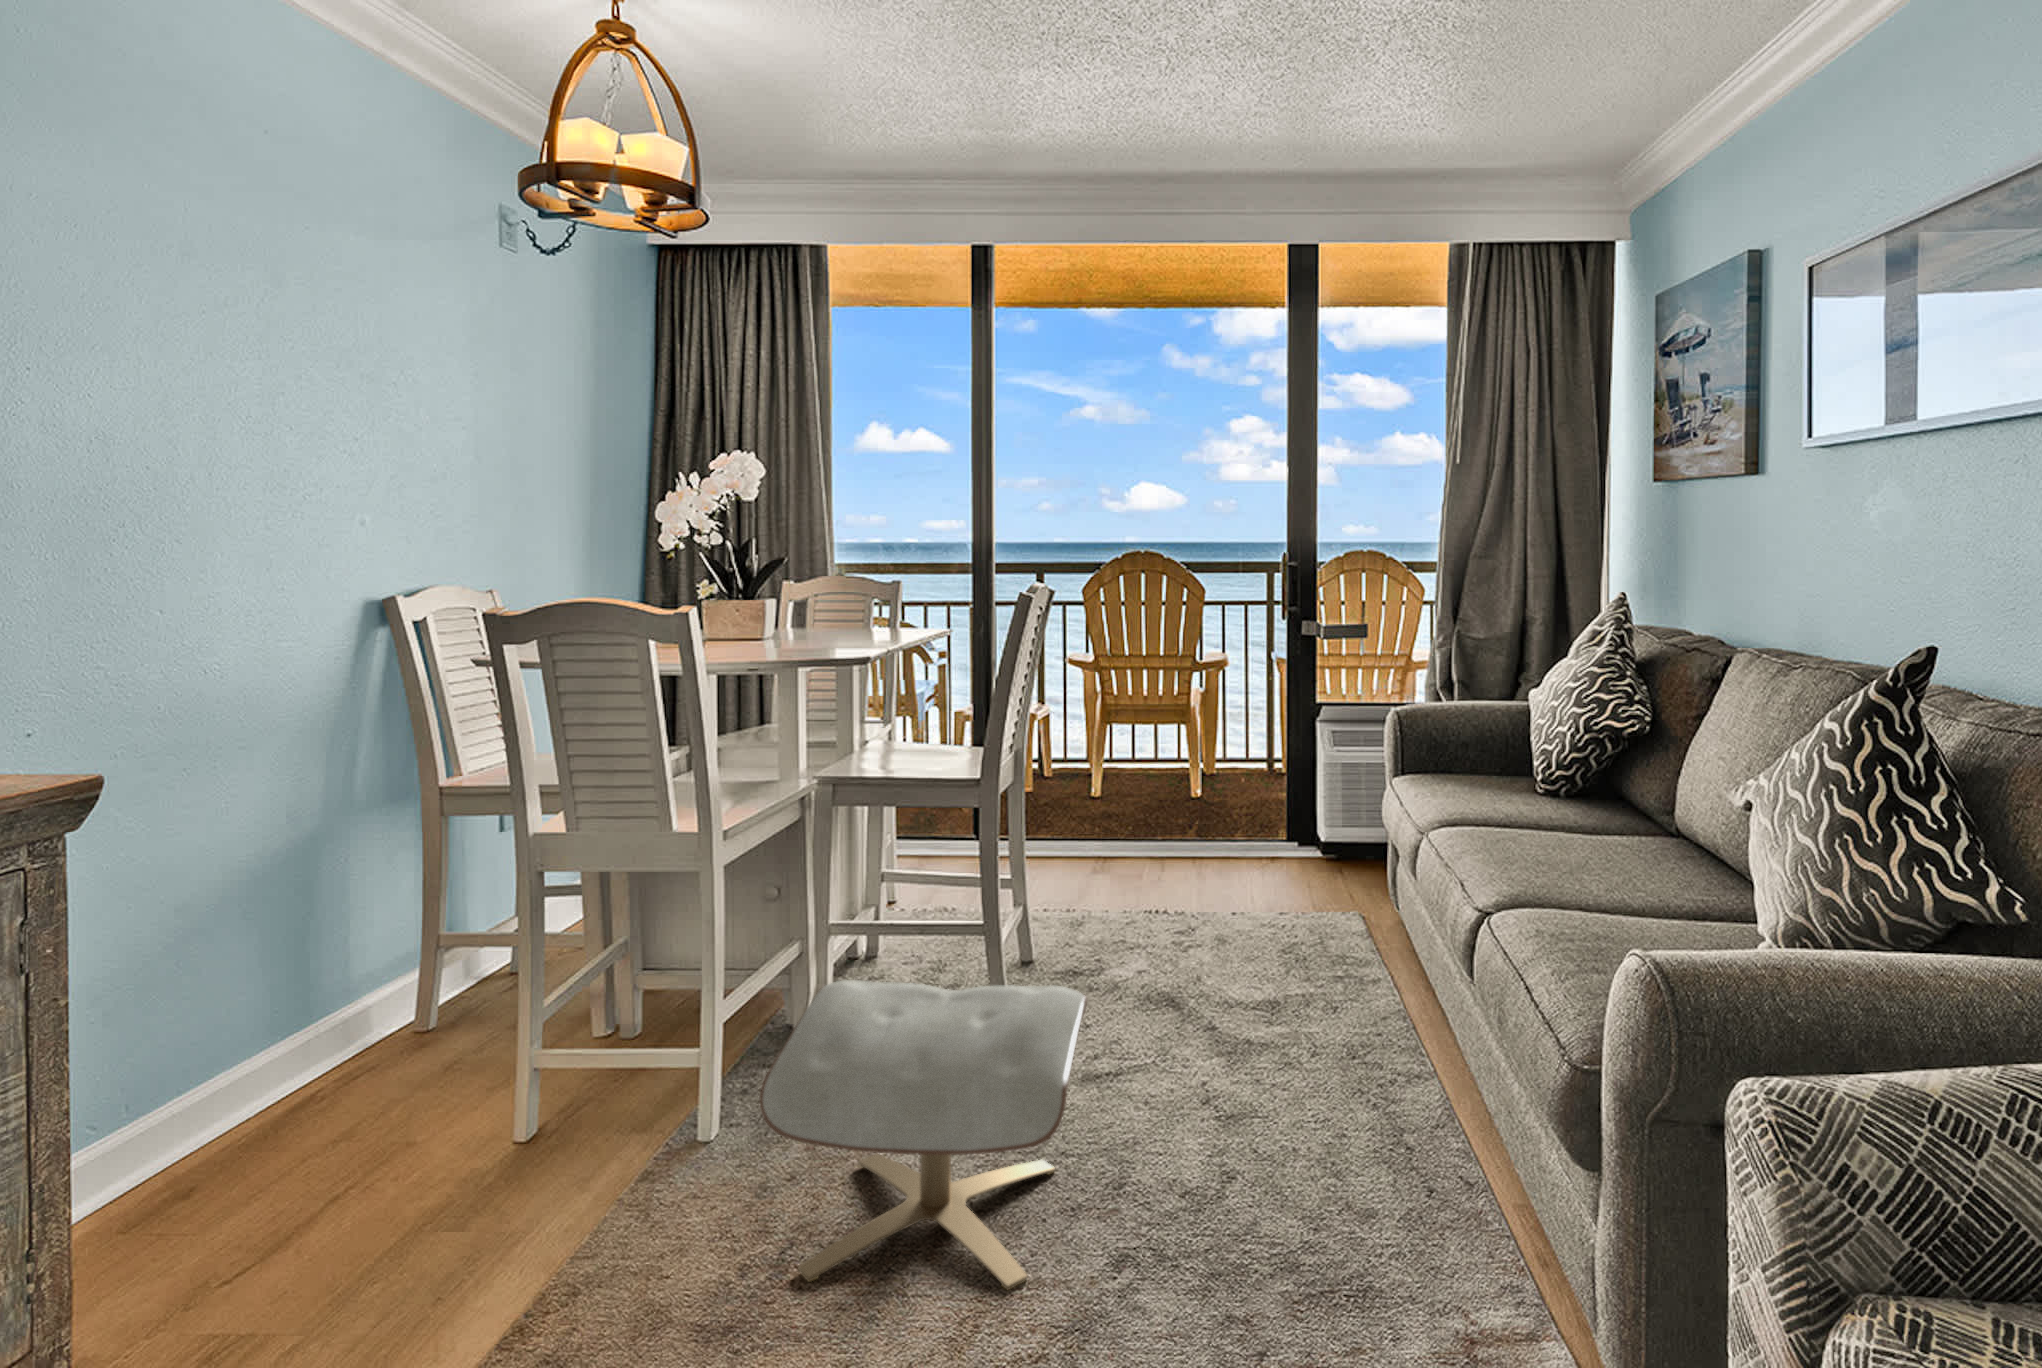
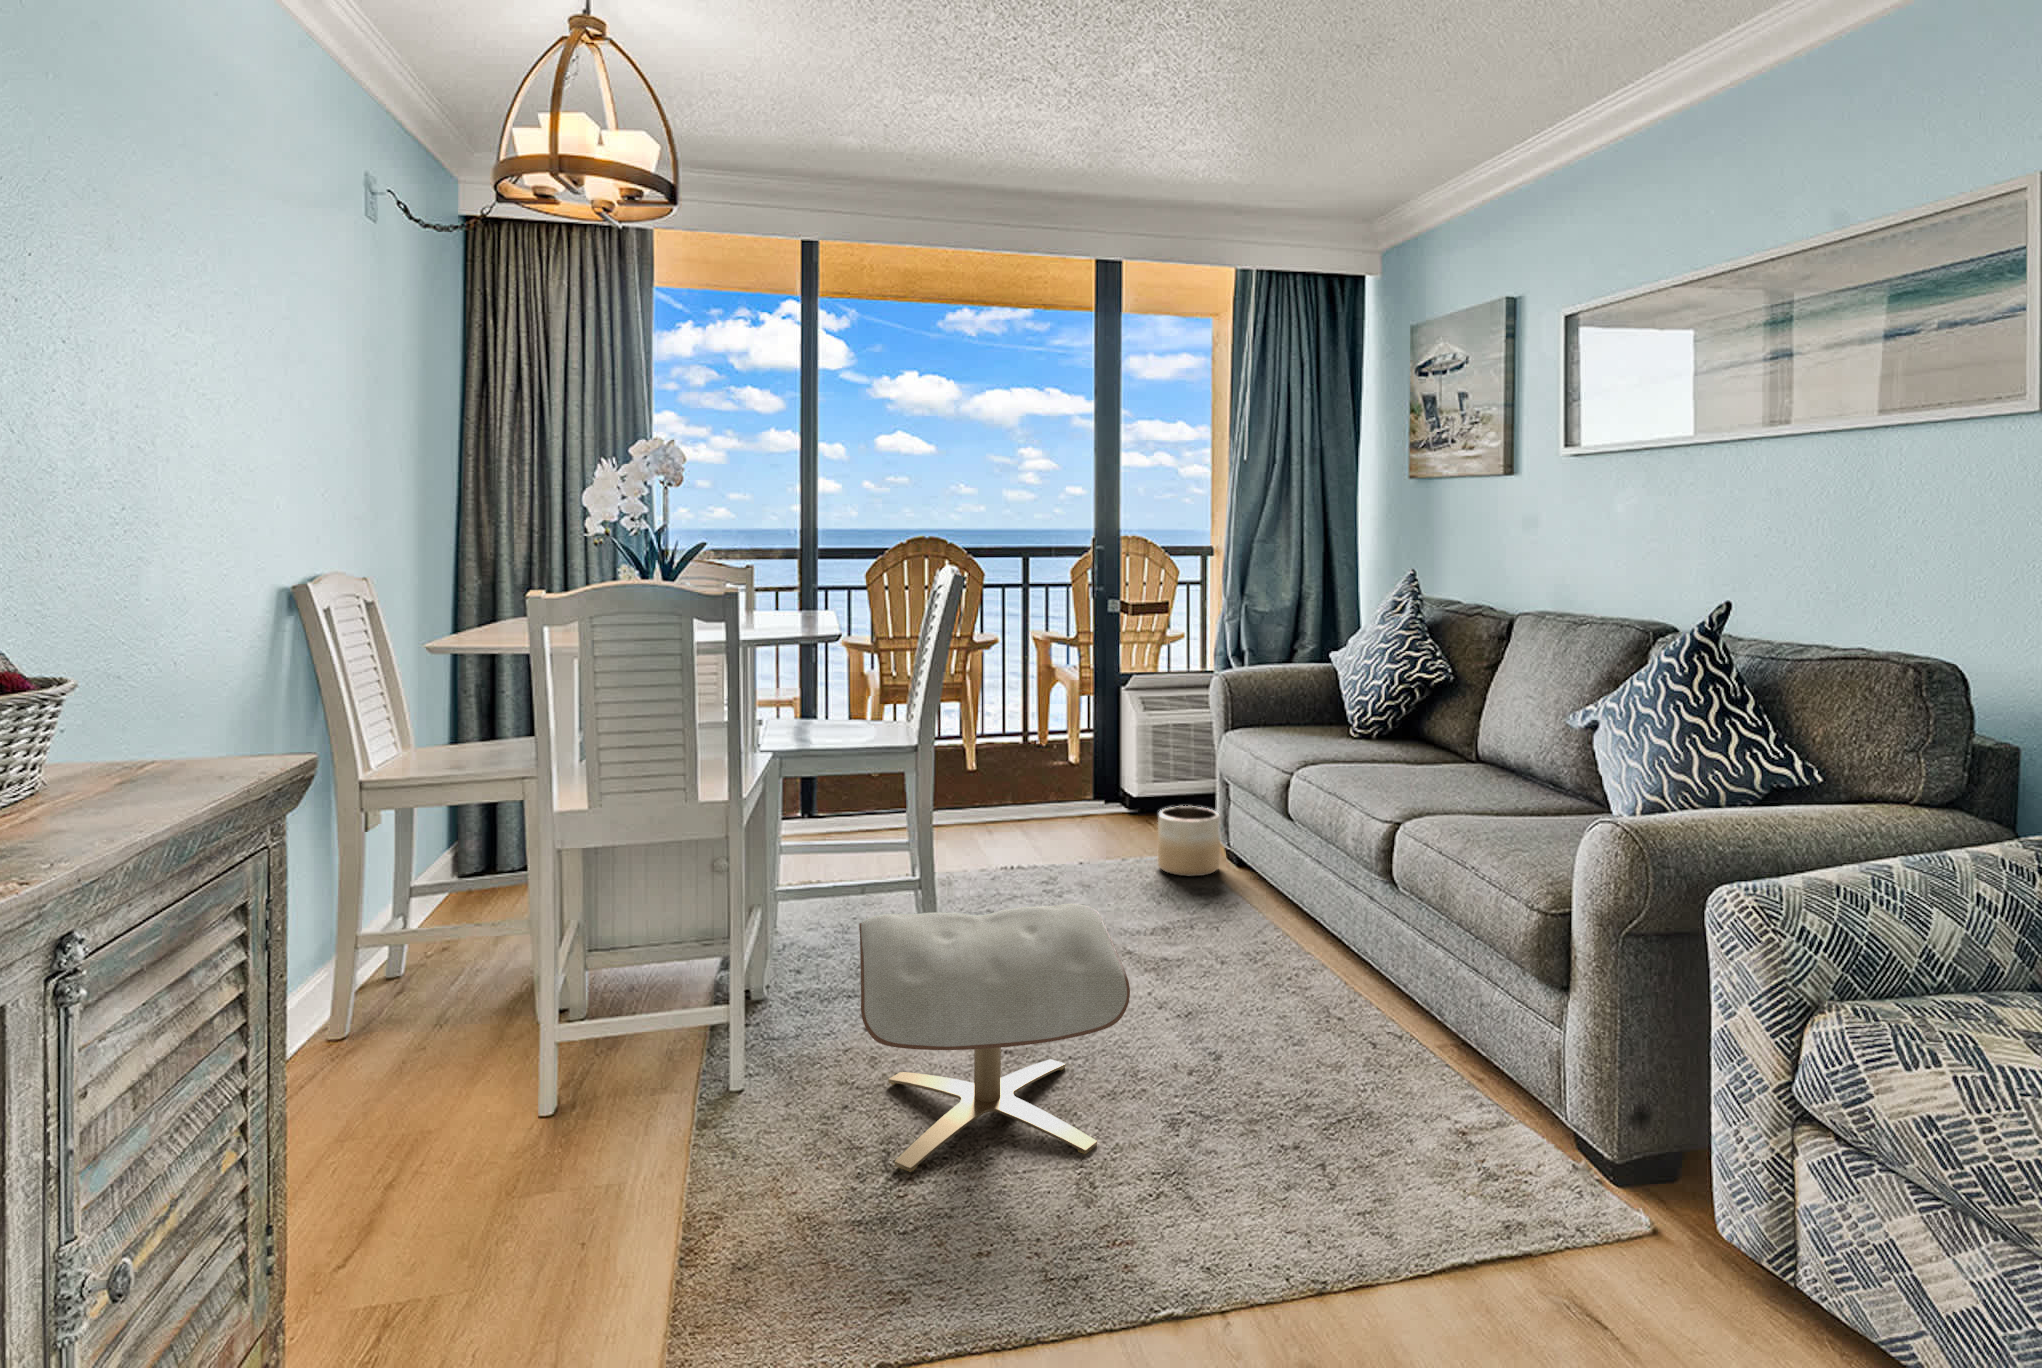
planter: none [1309,859,1381,942] -> present [1158,806,1220,876]

